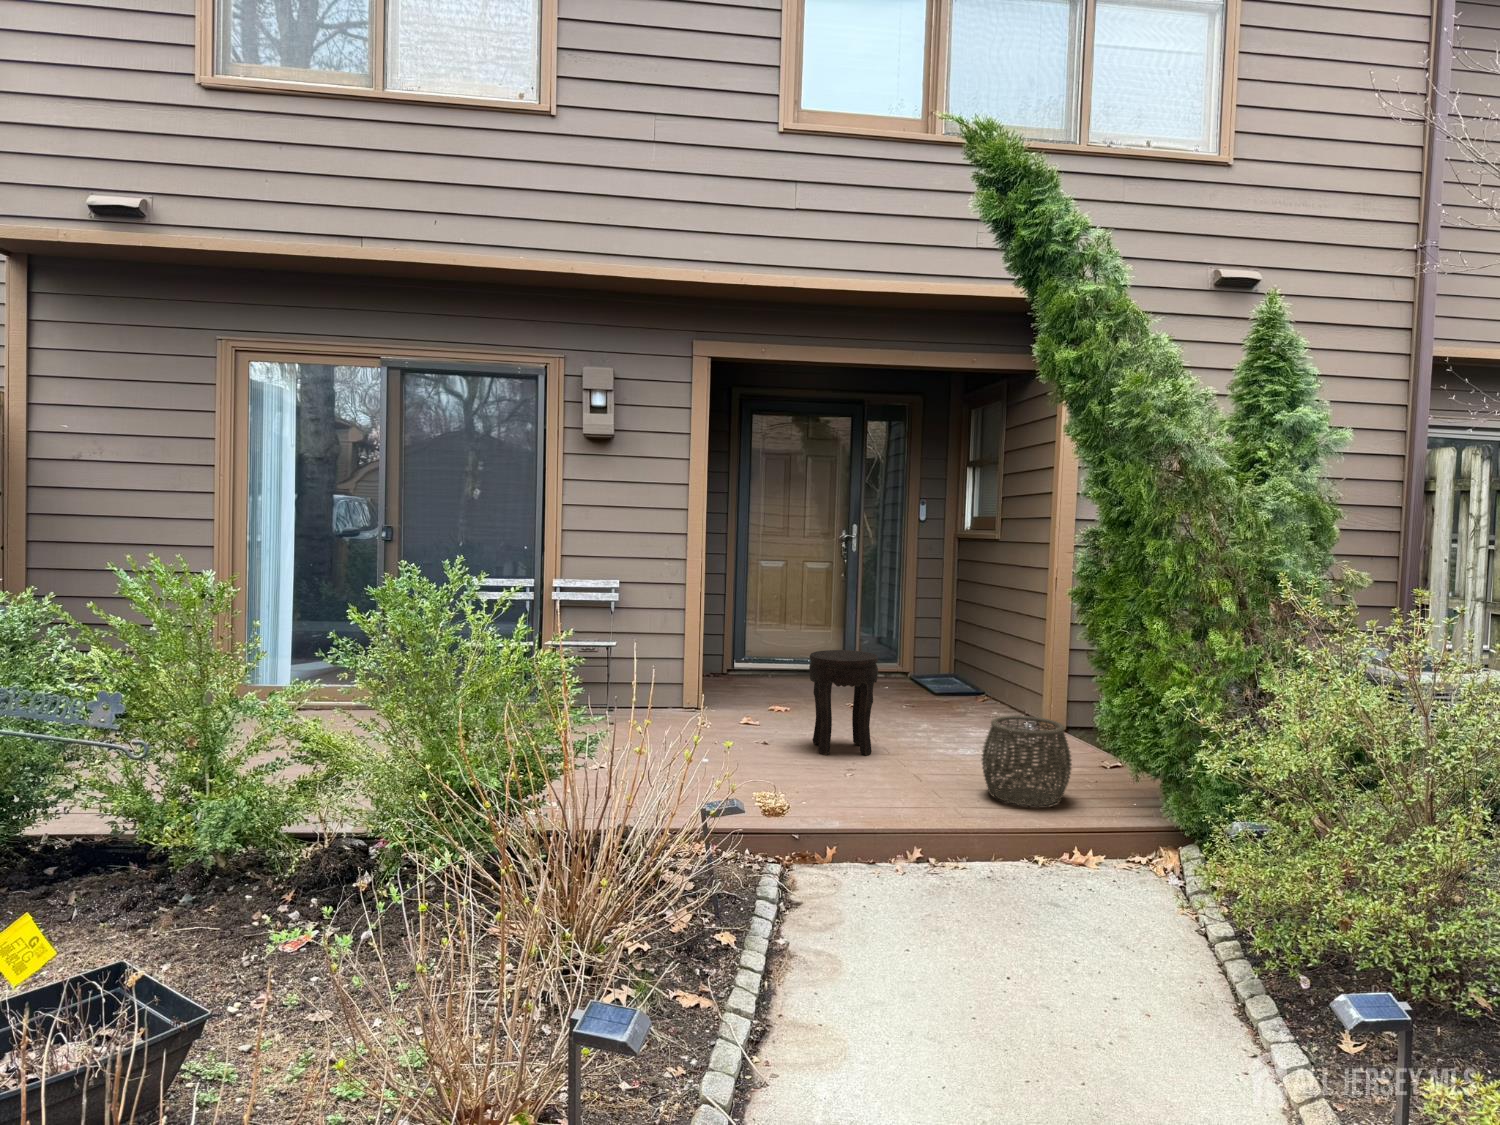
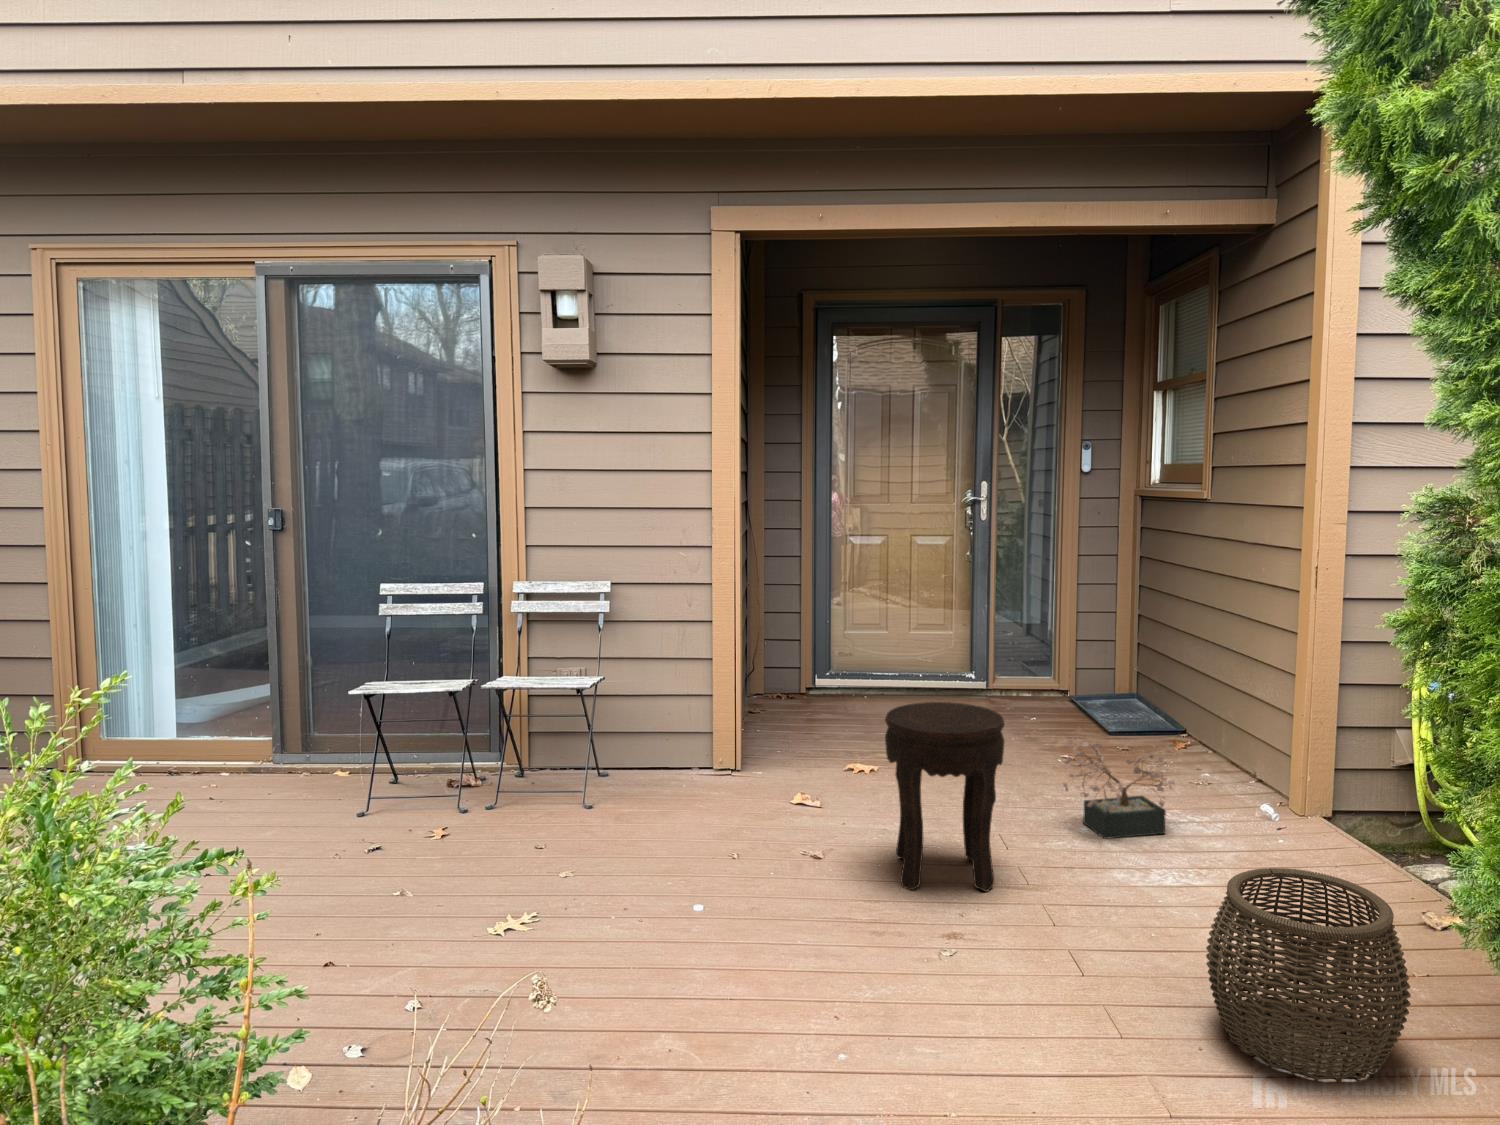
decorative plant: none [909,677,974,737] -> present [1063,738,1175,839]

